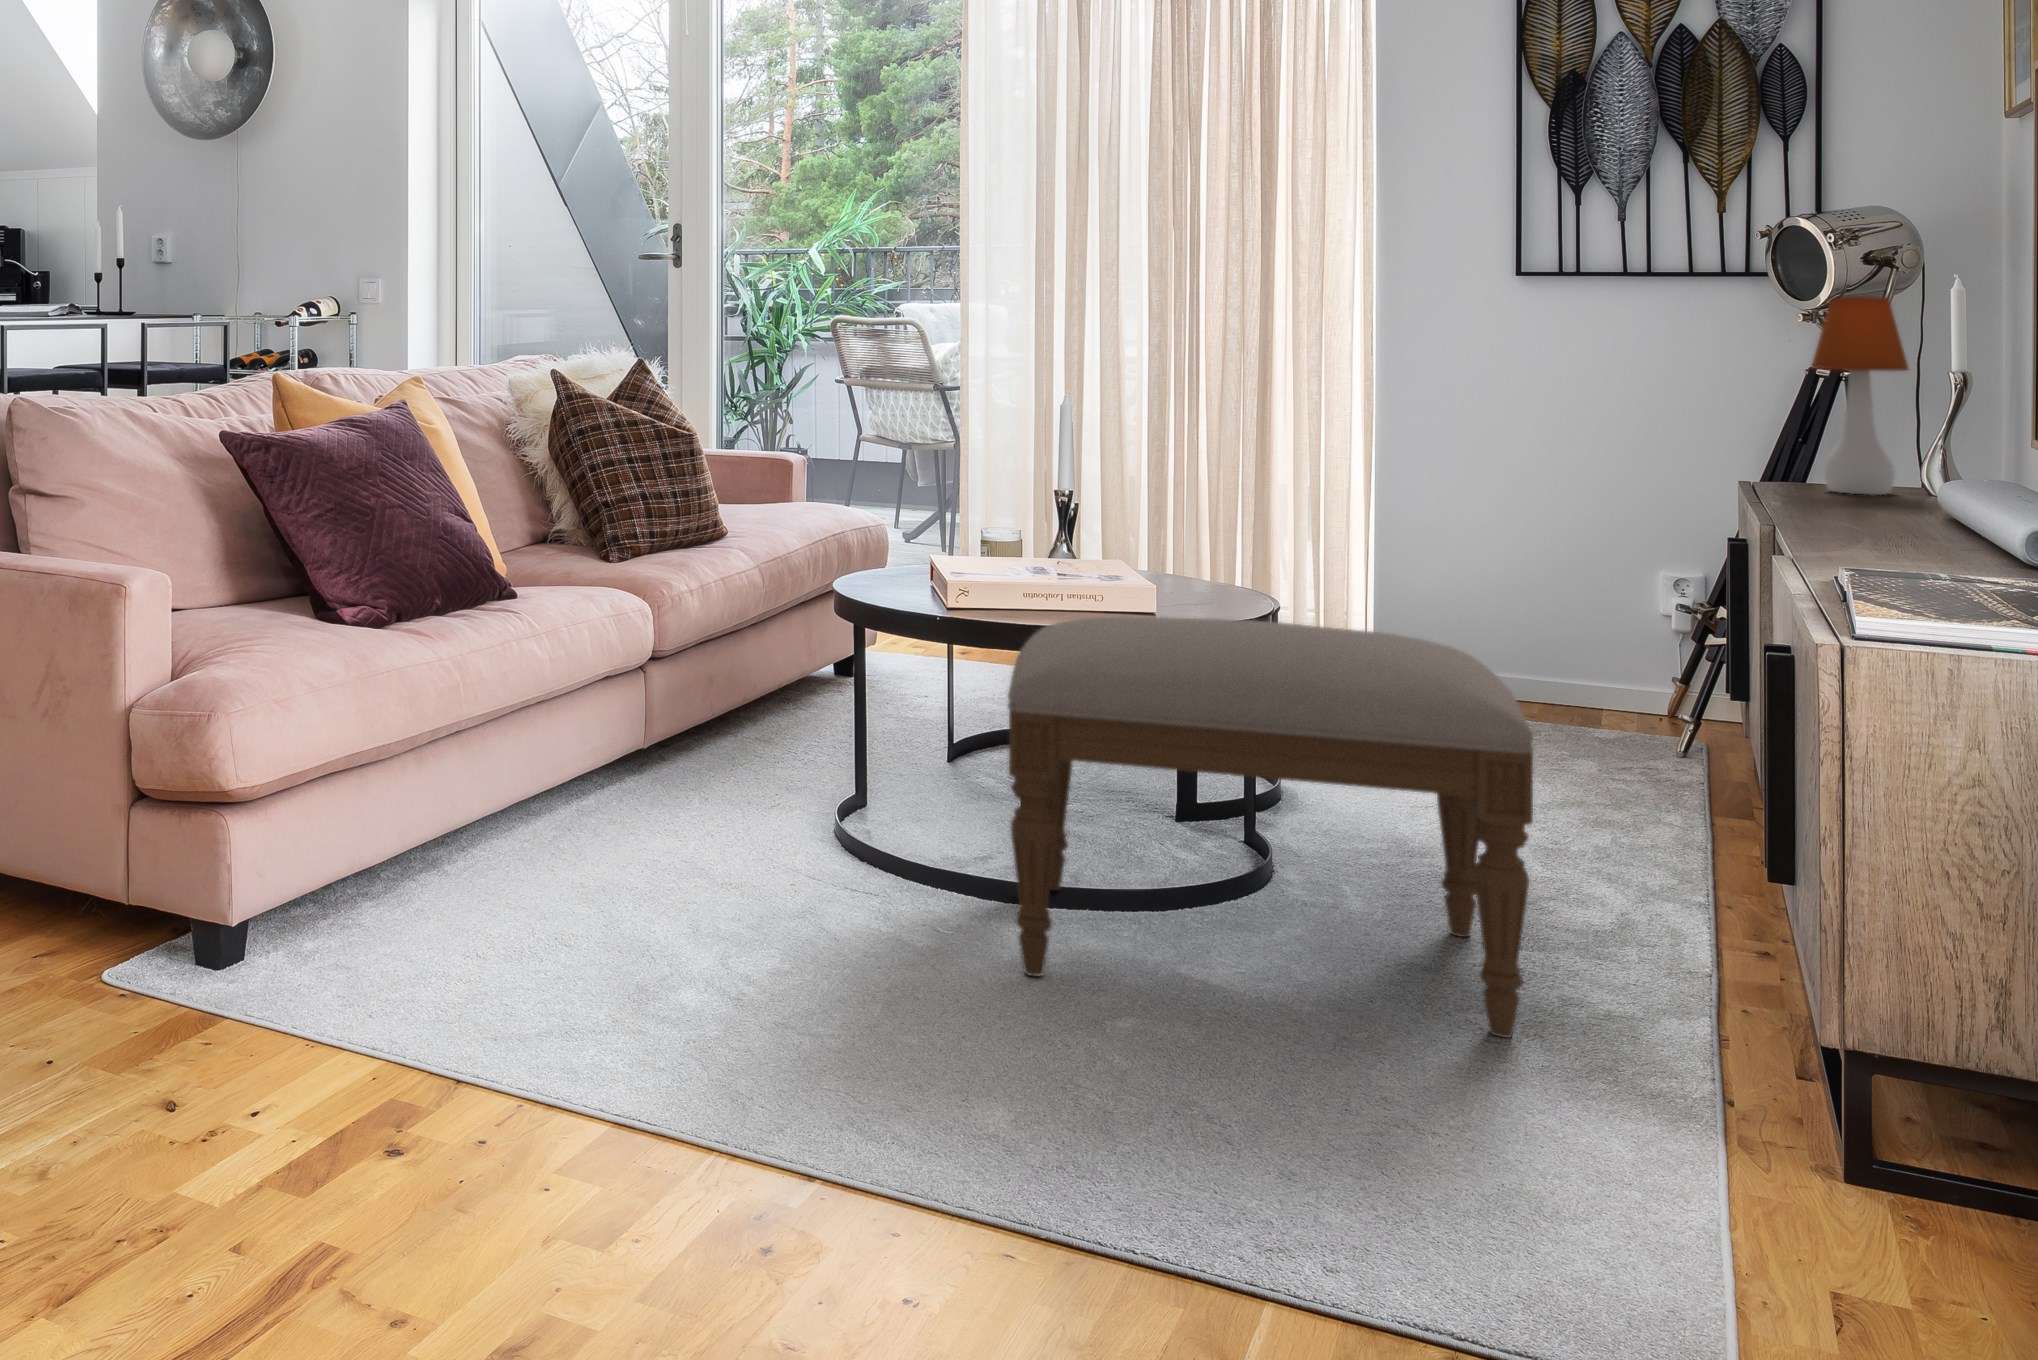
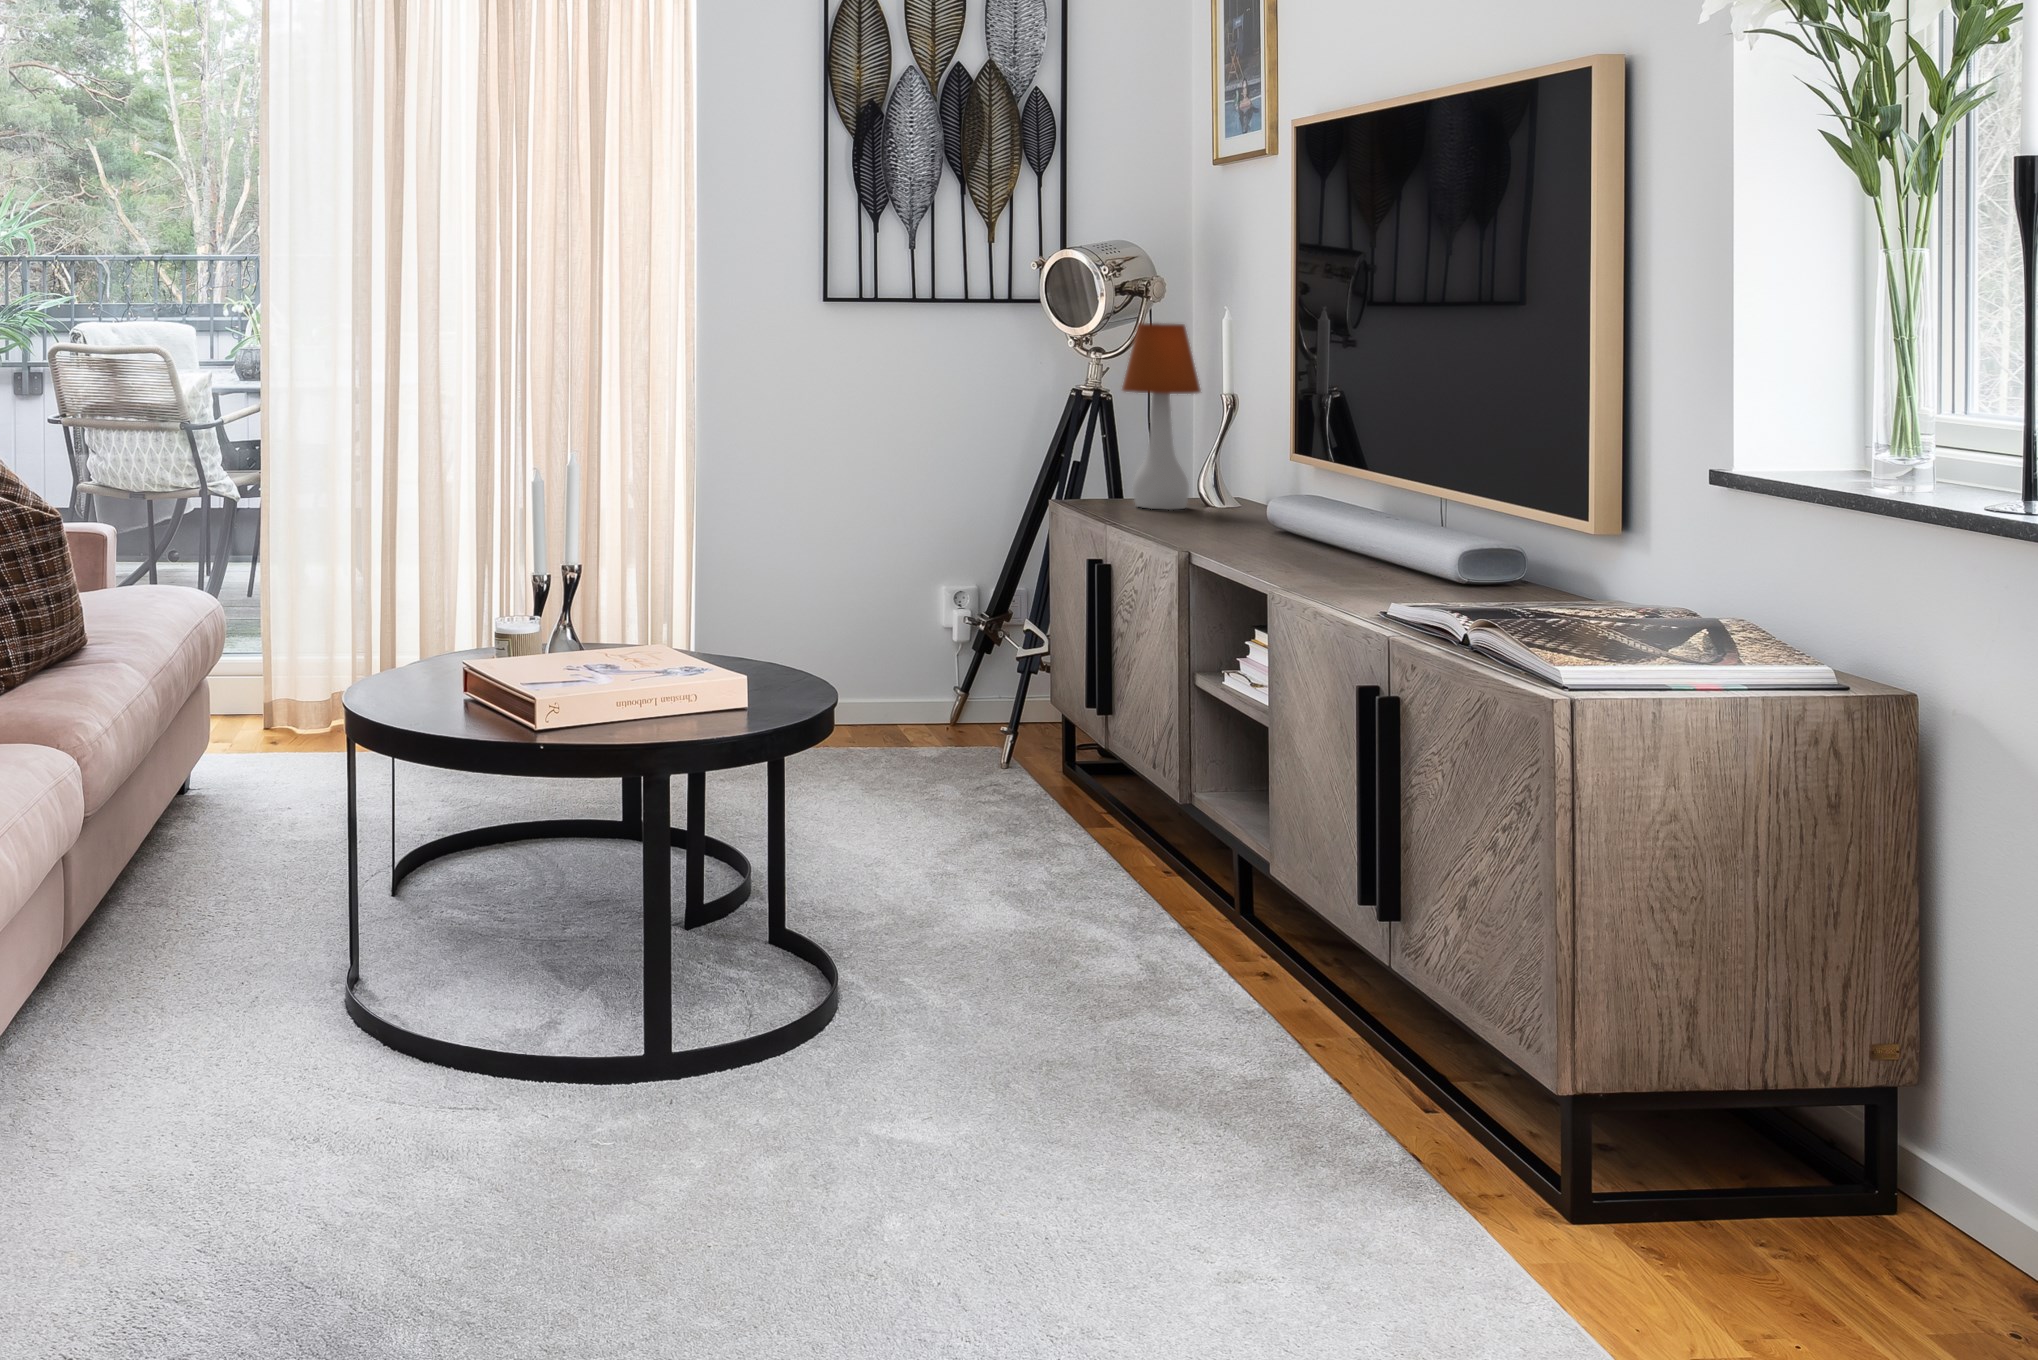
ottoman: present [1008,616,1534,1038] -> none [744,729,1474,1284]

